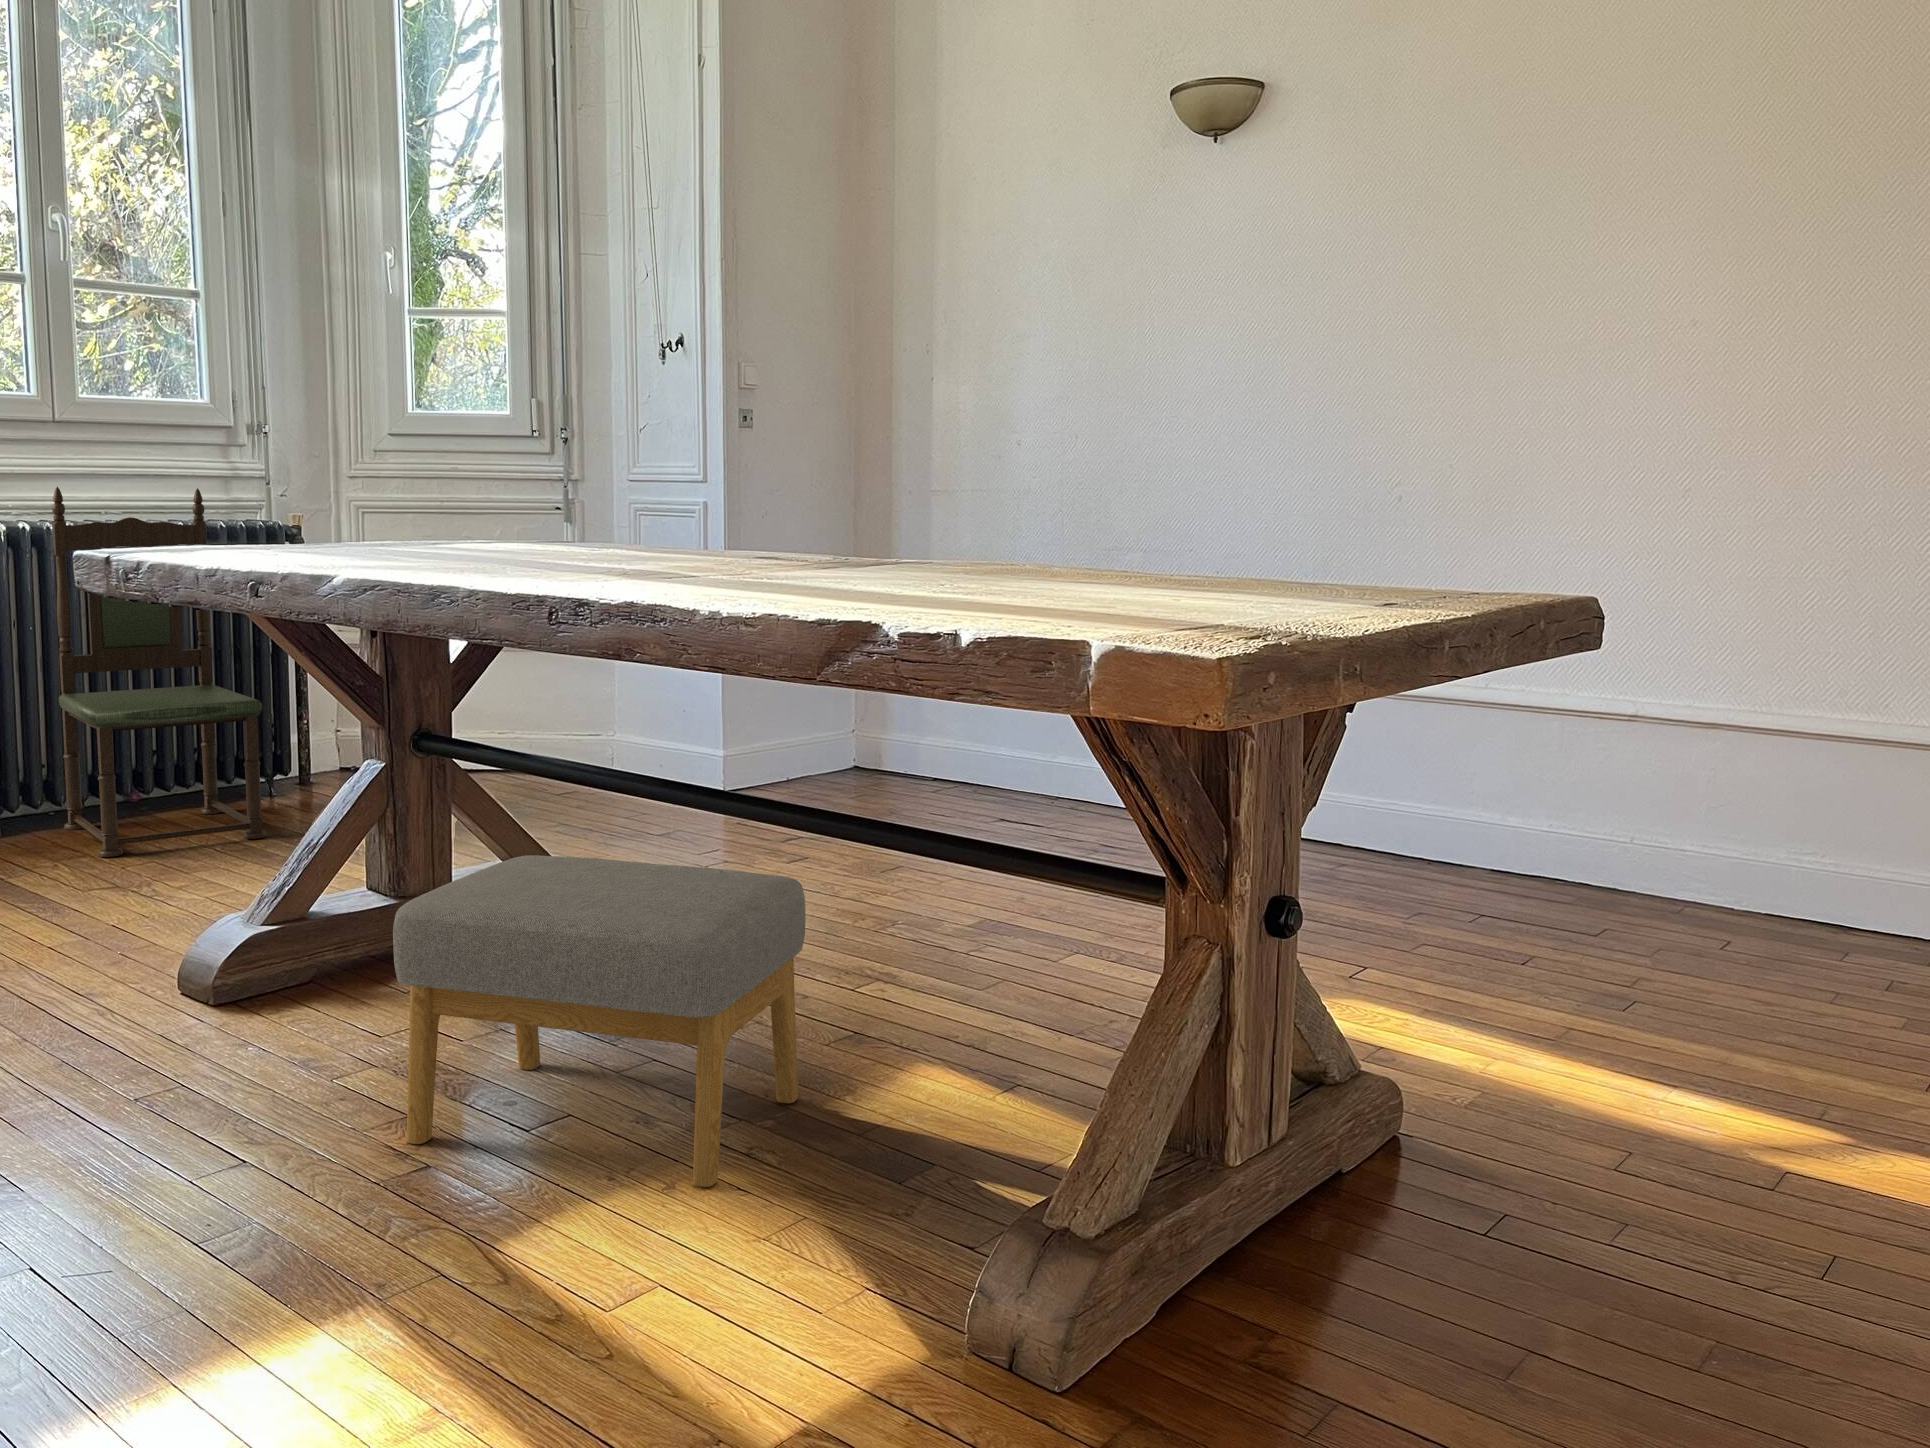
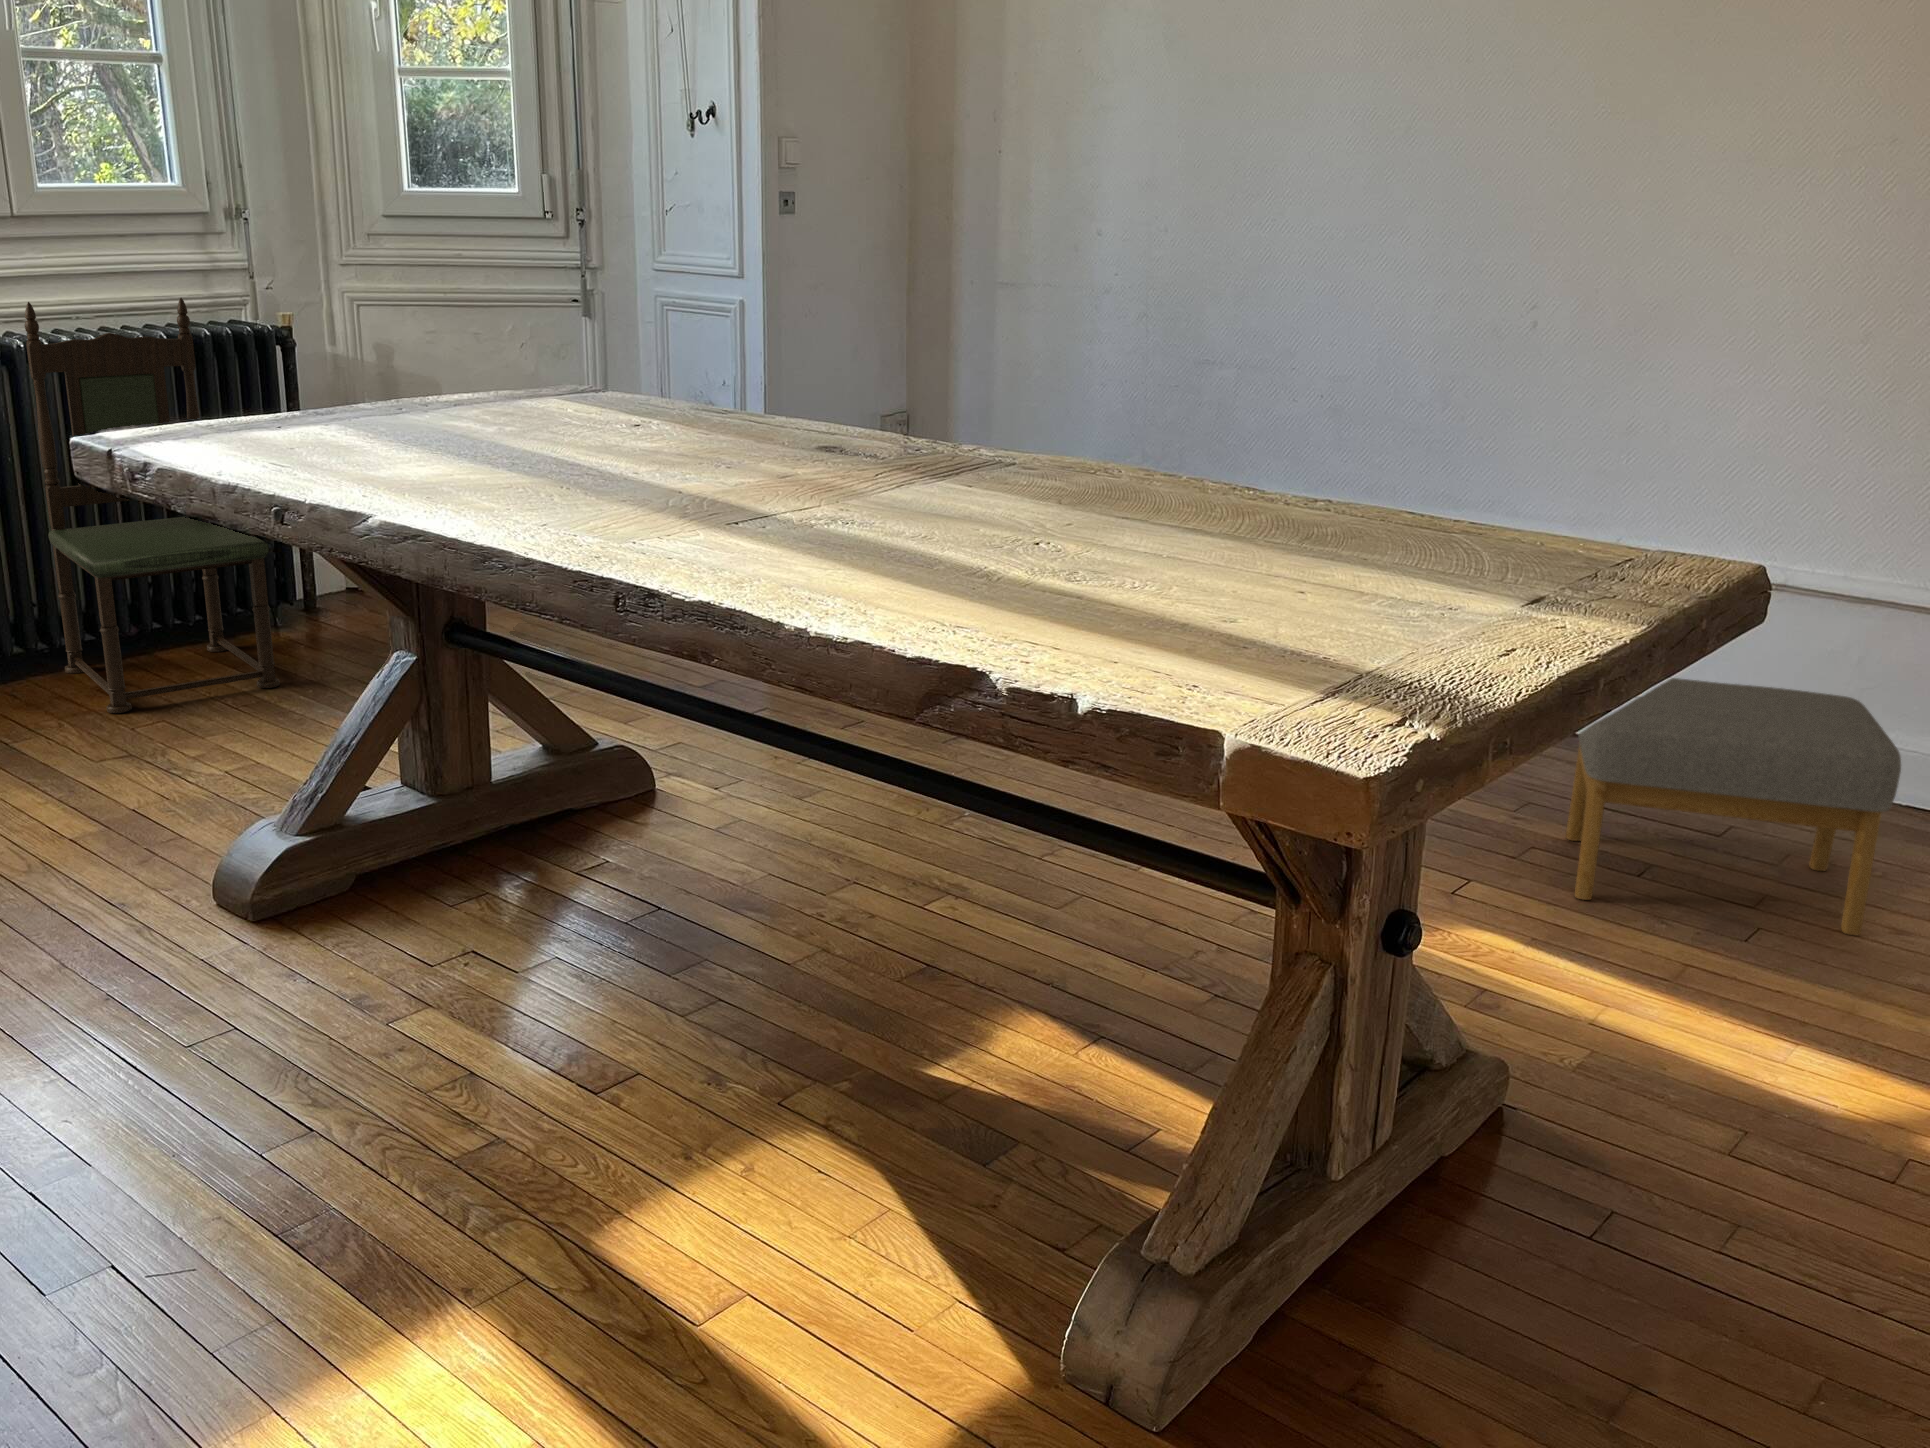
footstool: present [393,855,806,1187] -> present [1566,678,1901,935]

